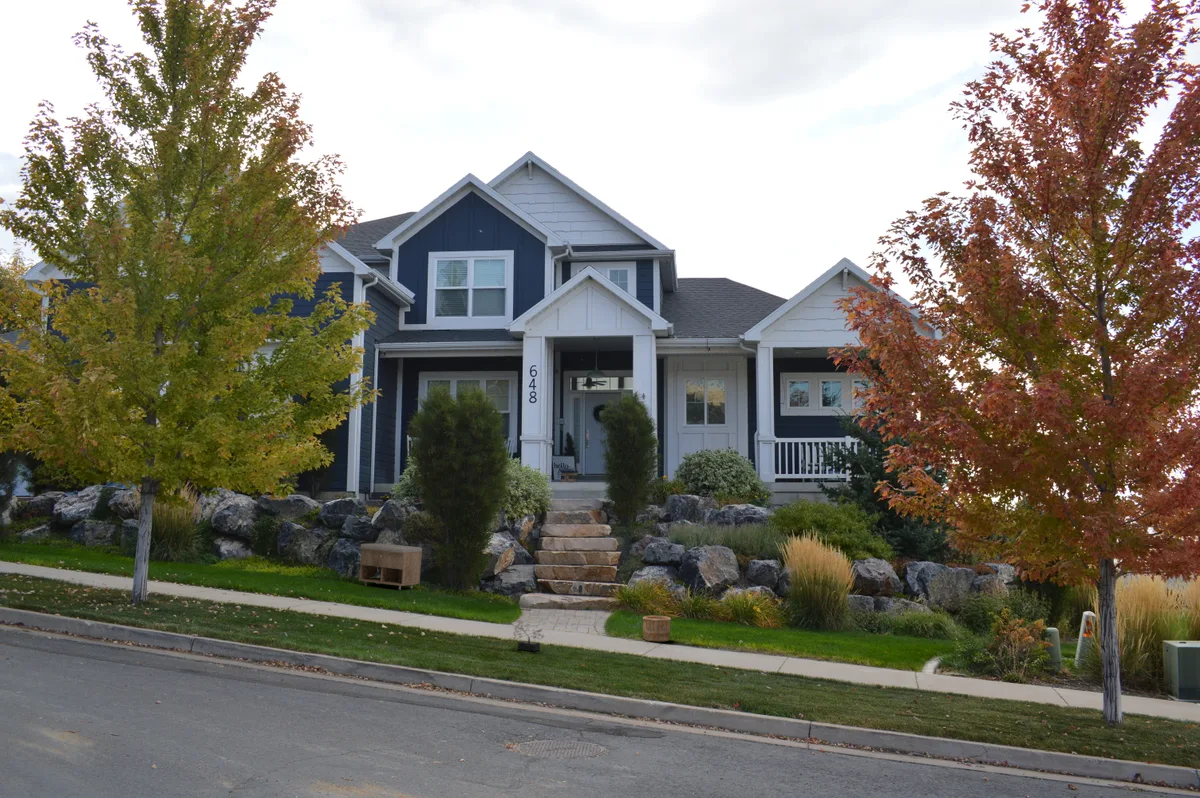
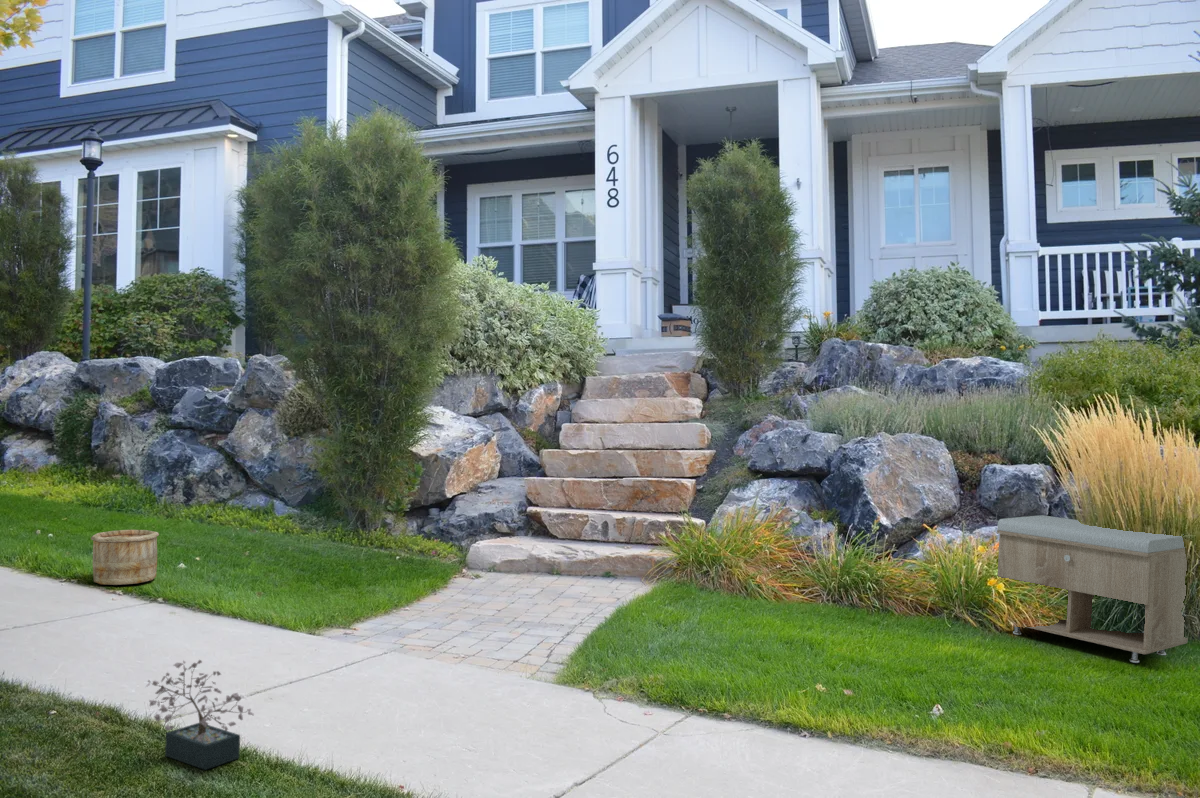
storage bench: present [359,543,422,590] -> present [997,515,1188,663]
wooden bucket: present [643,615,671,641] -> present [91,530,159,585]

